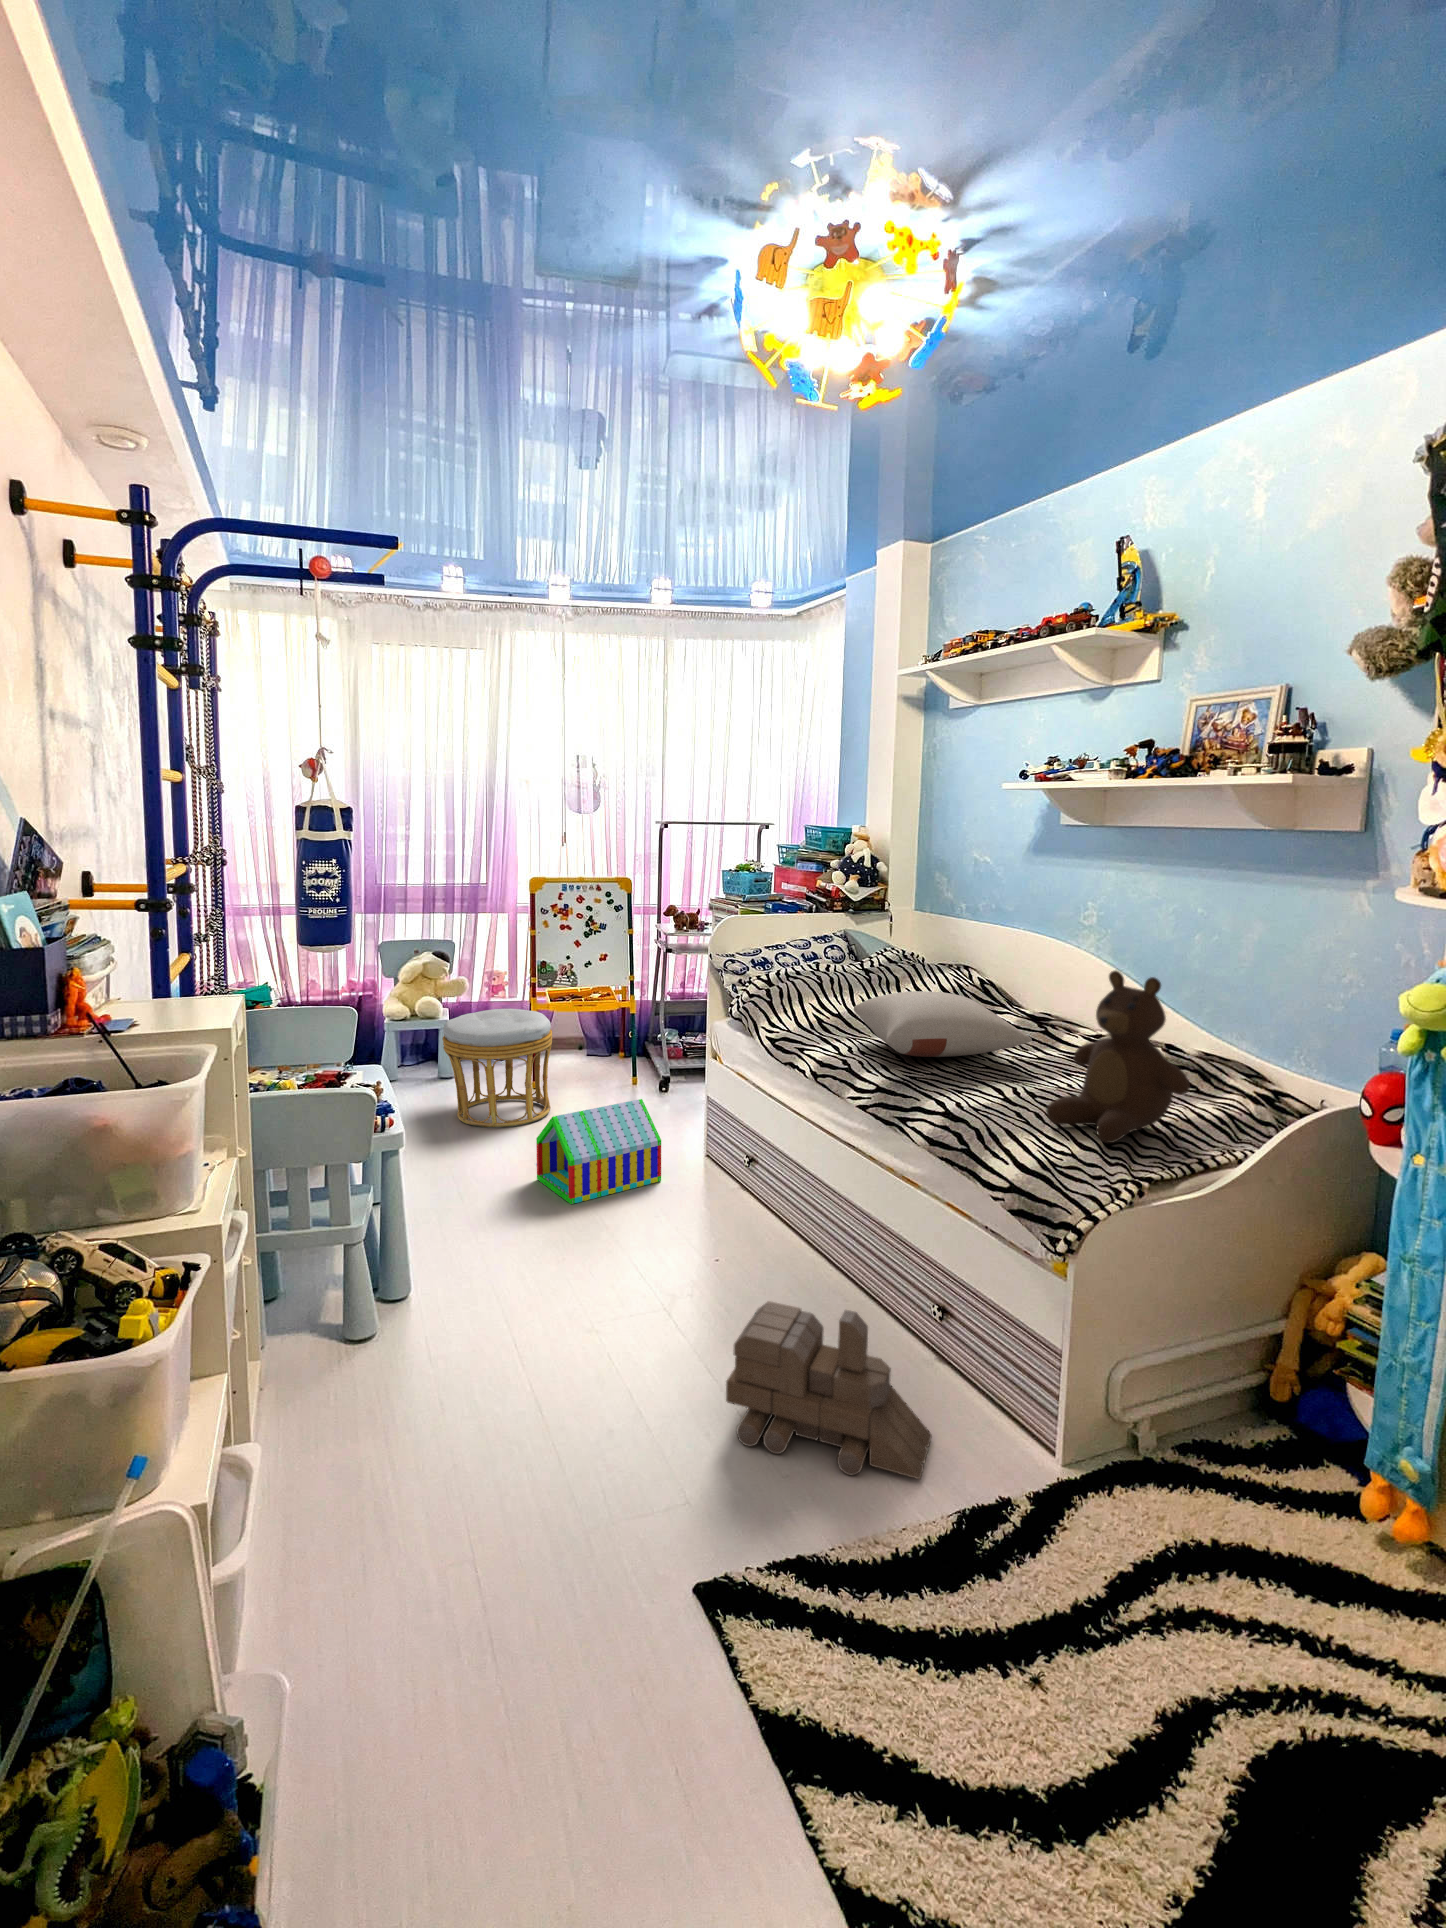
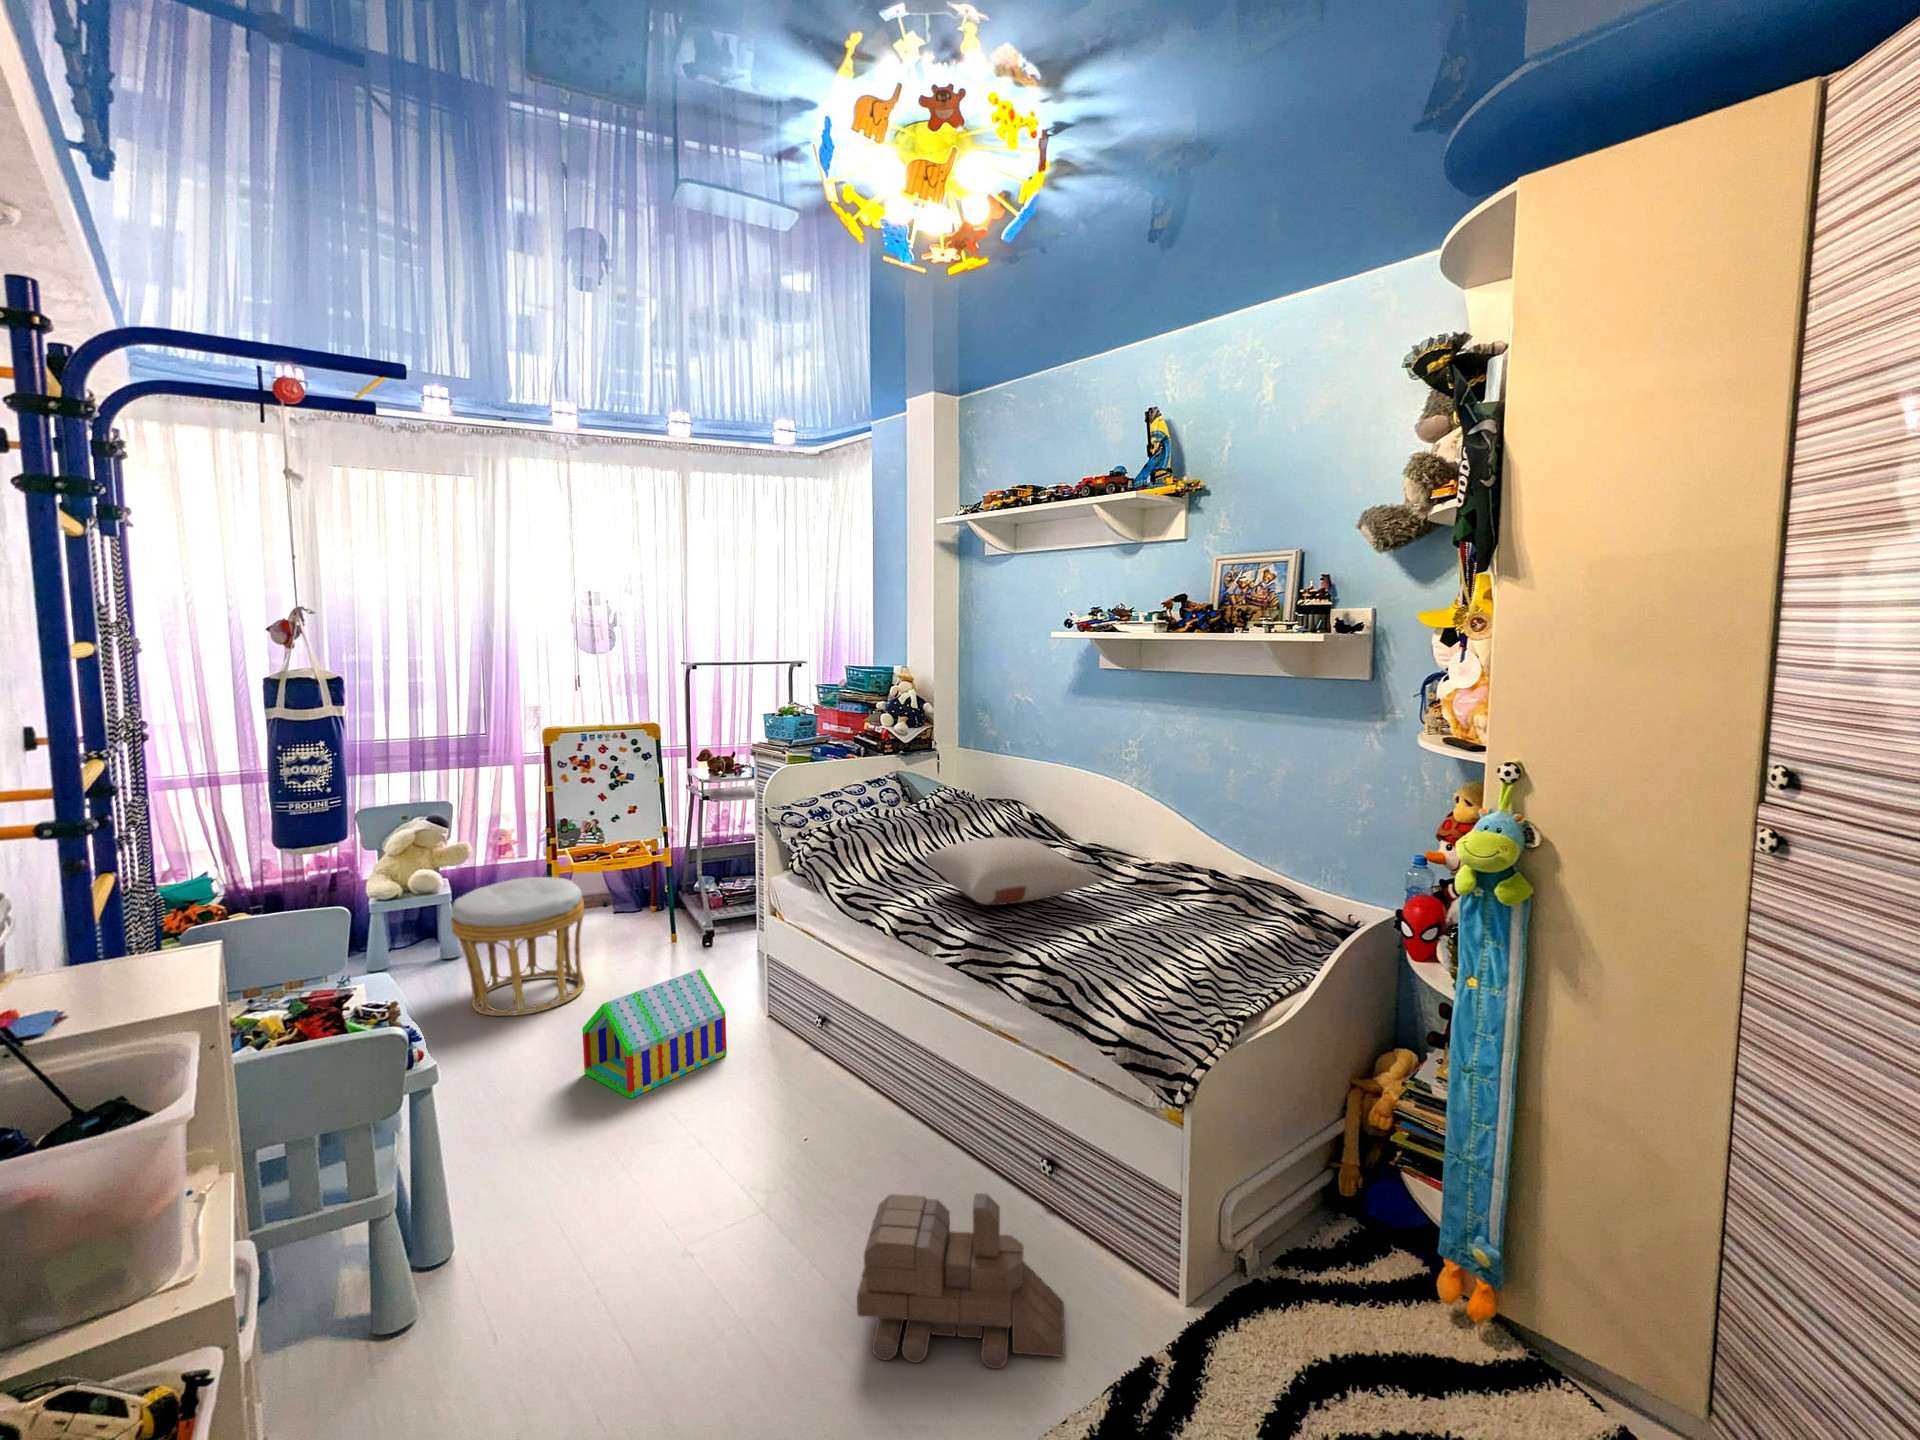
teddy bear: present [1046,970,1190,1143] -> none [1136,817,1262,984]

